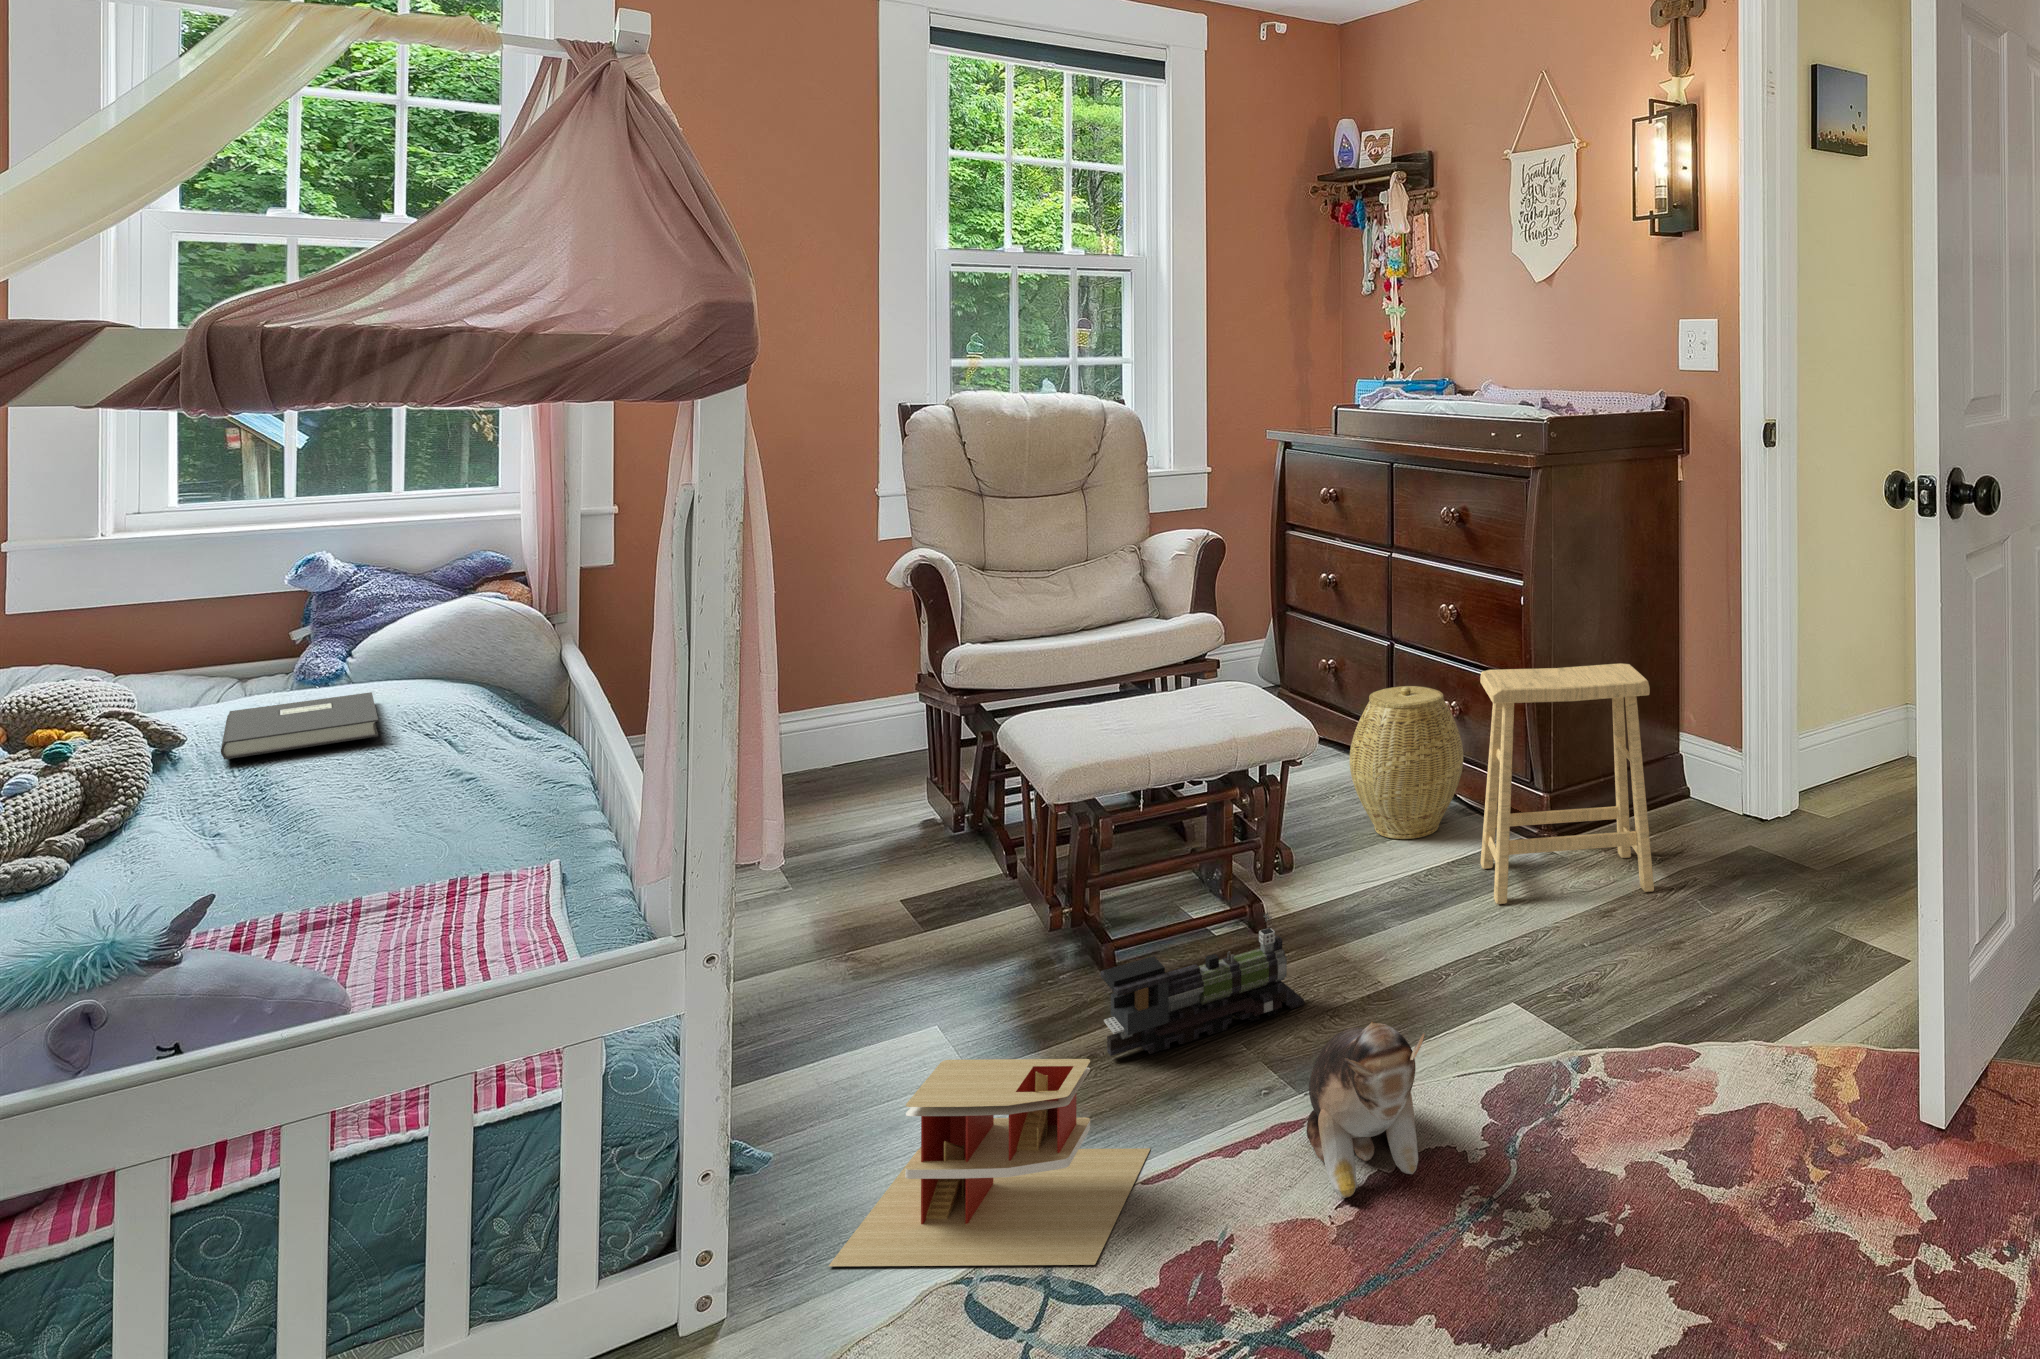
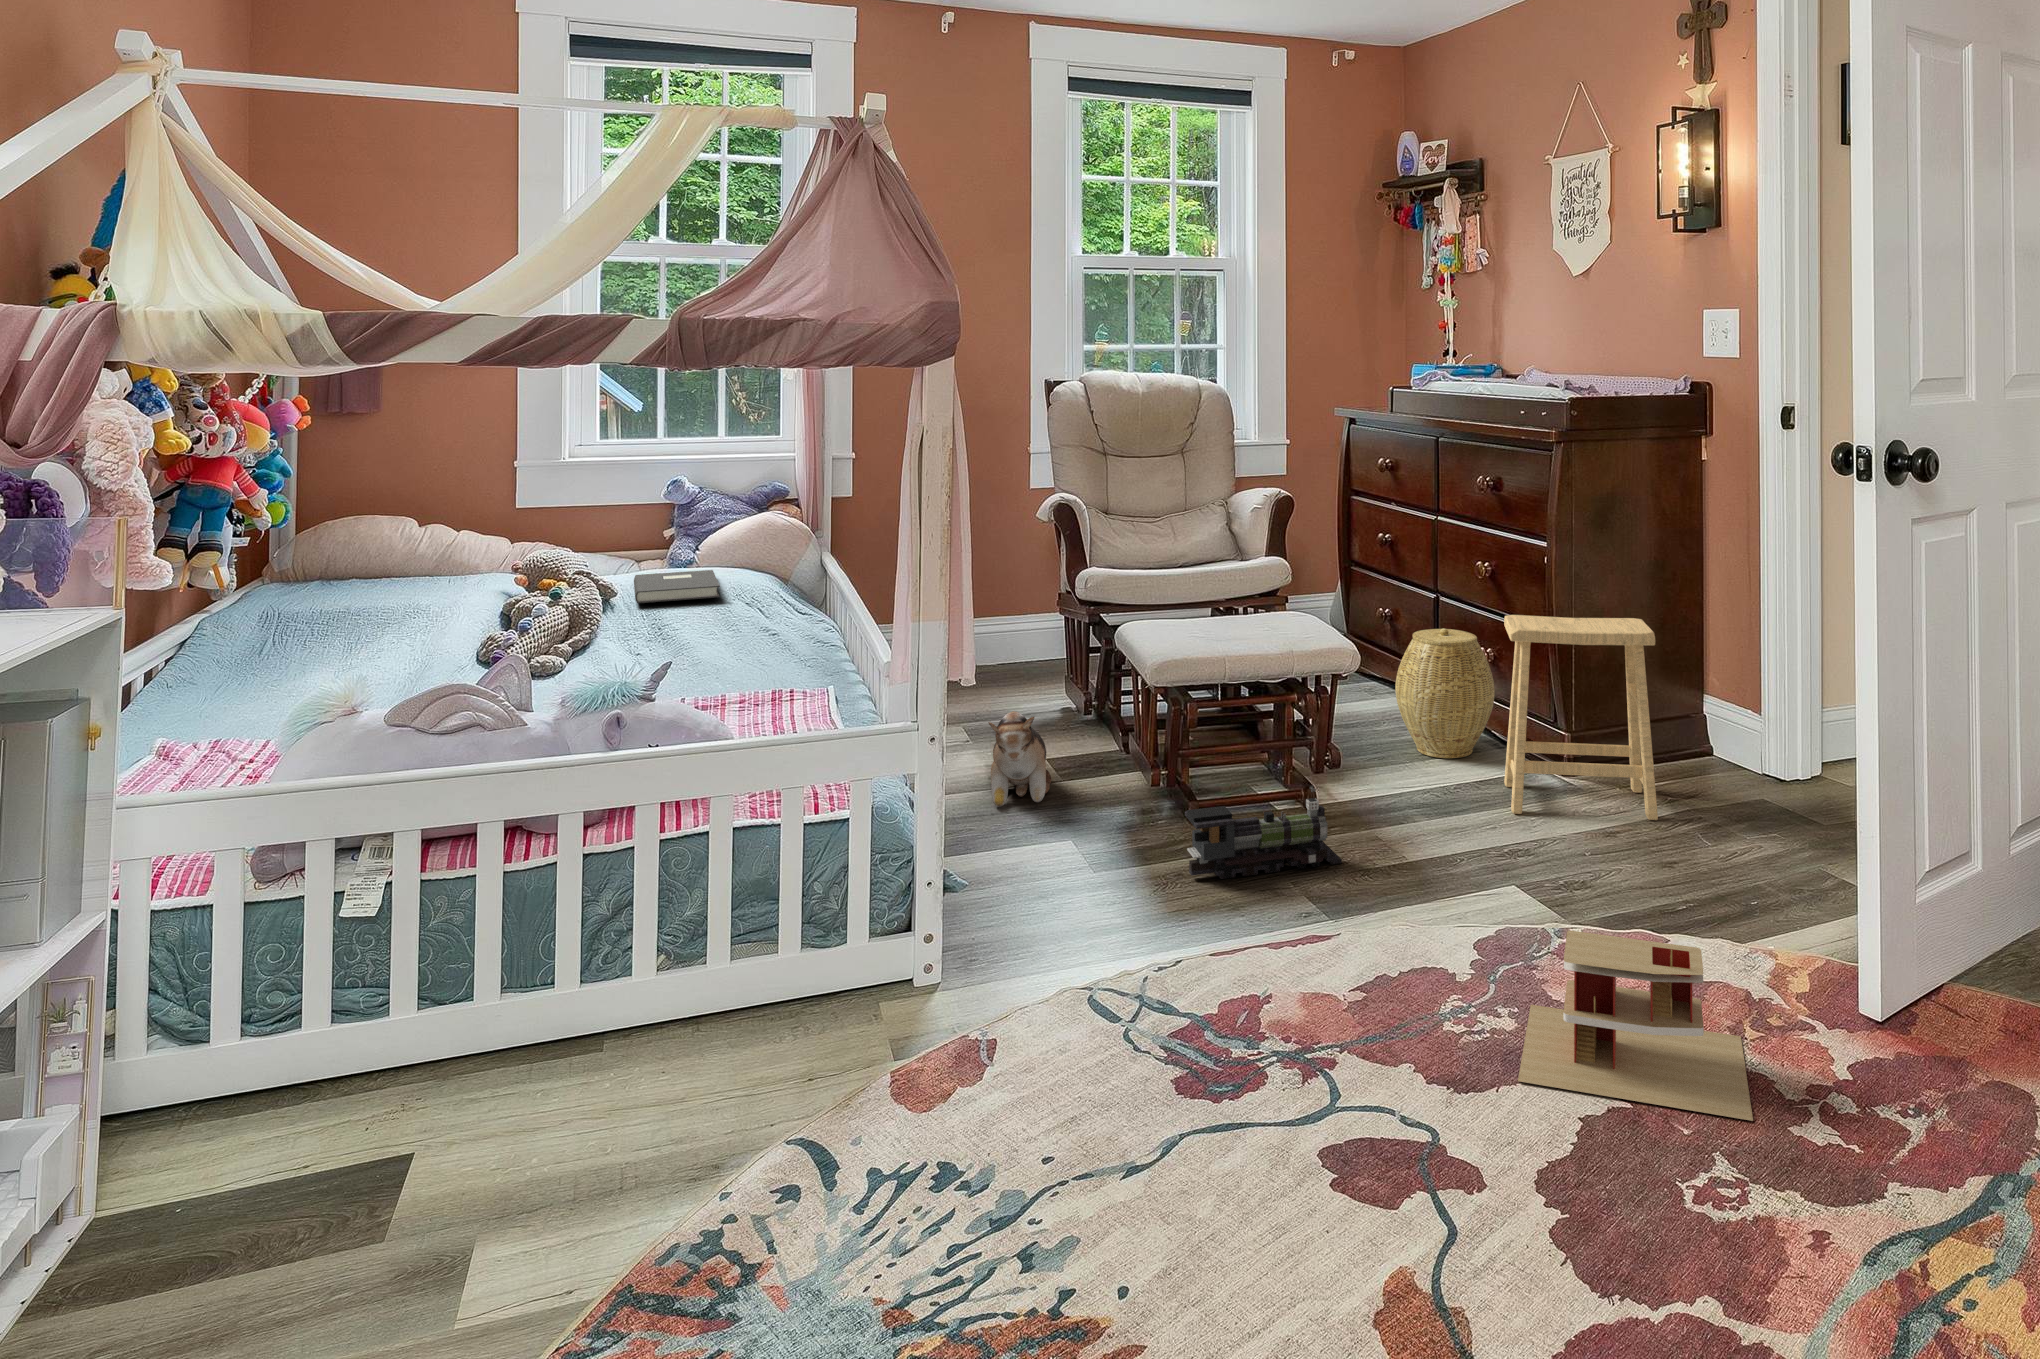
plush toy: present [1307,1022,1425,1198] -> present [988,711,1051,807]
toy house: present [829,1059,1150,1266] -> present [1518,931,1753,1121]

